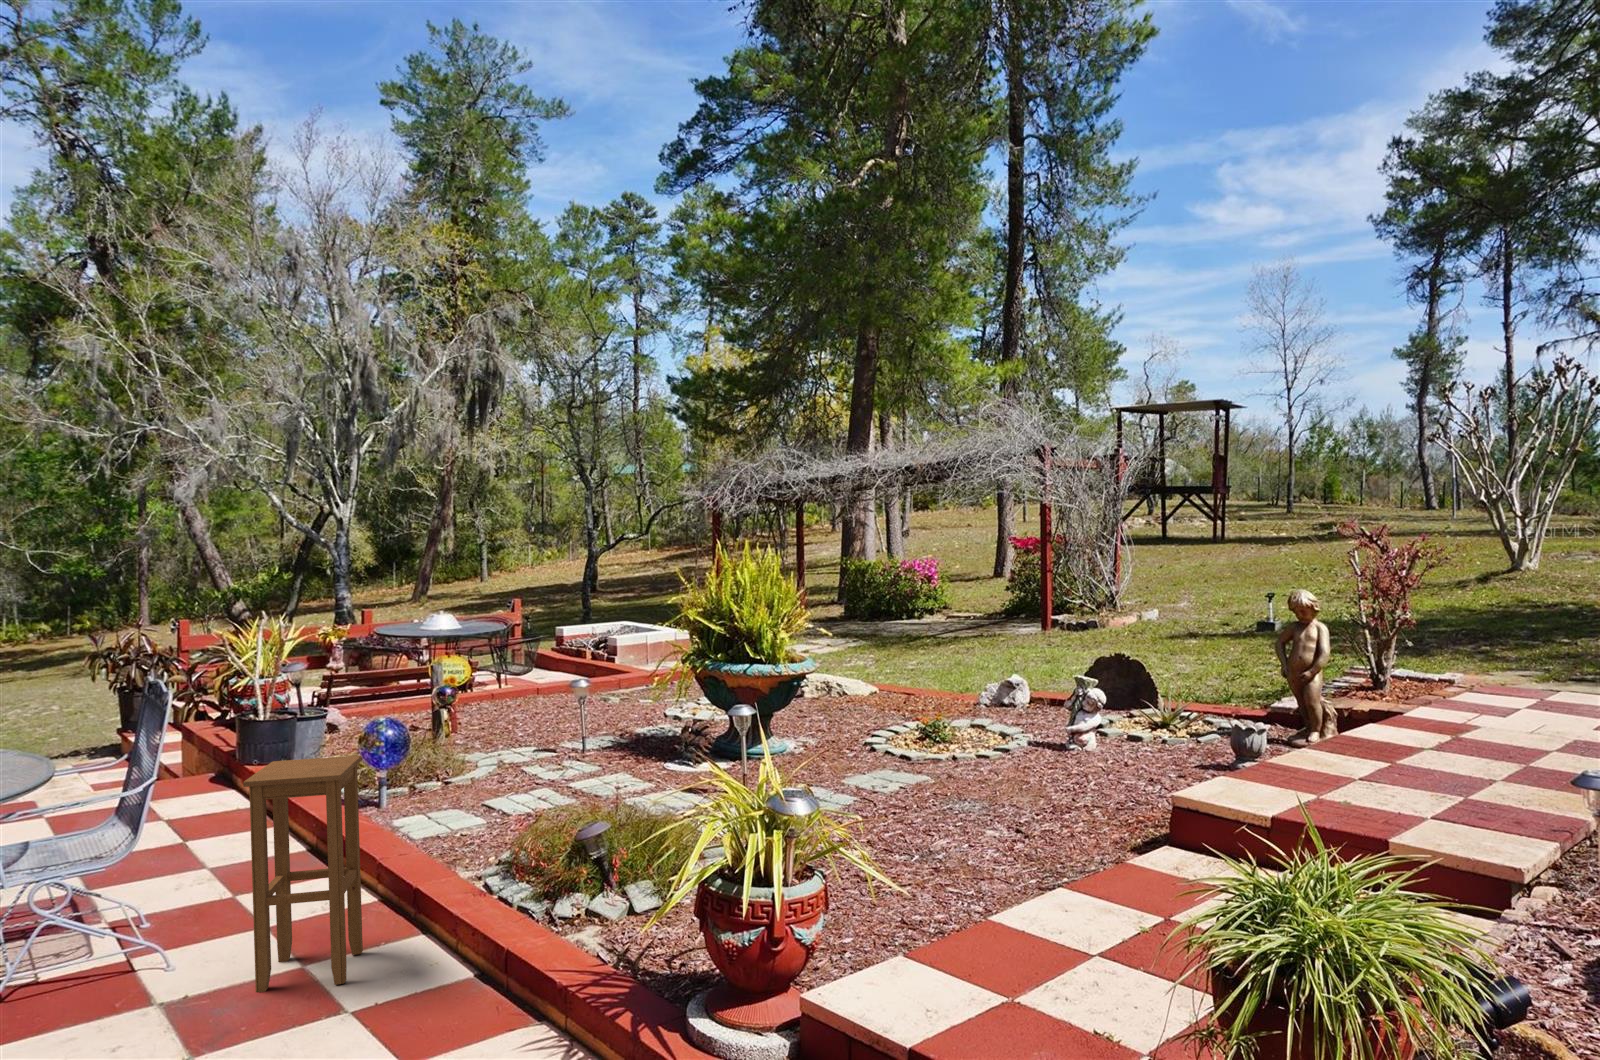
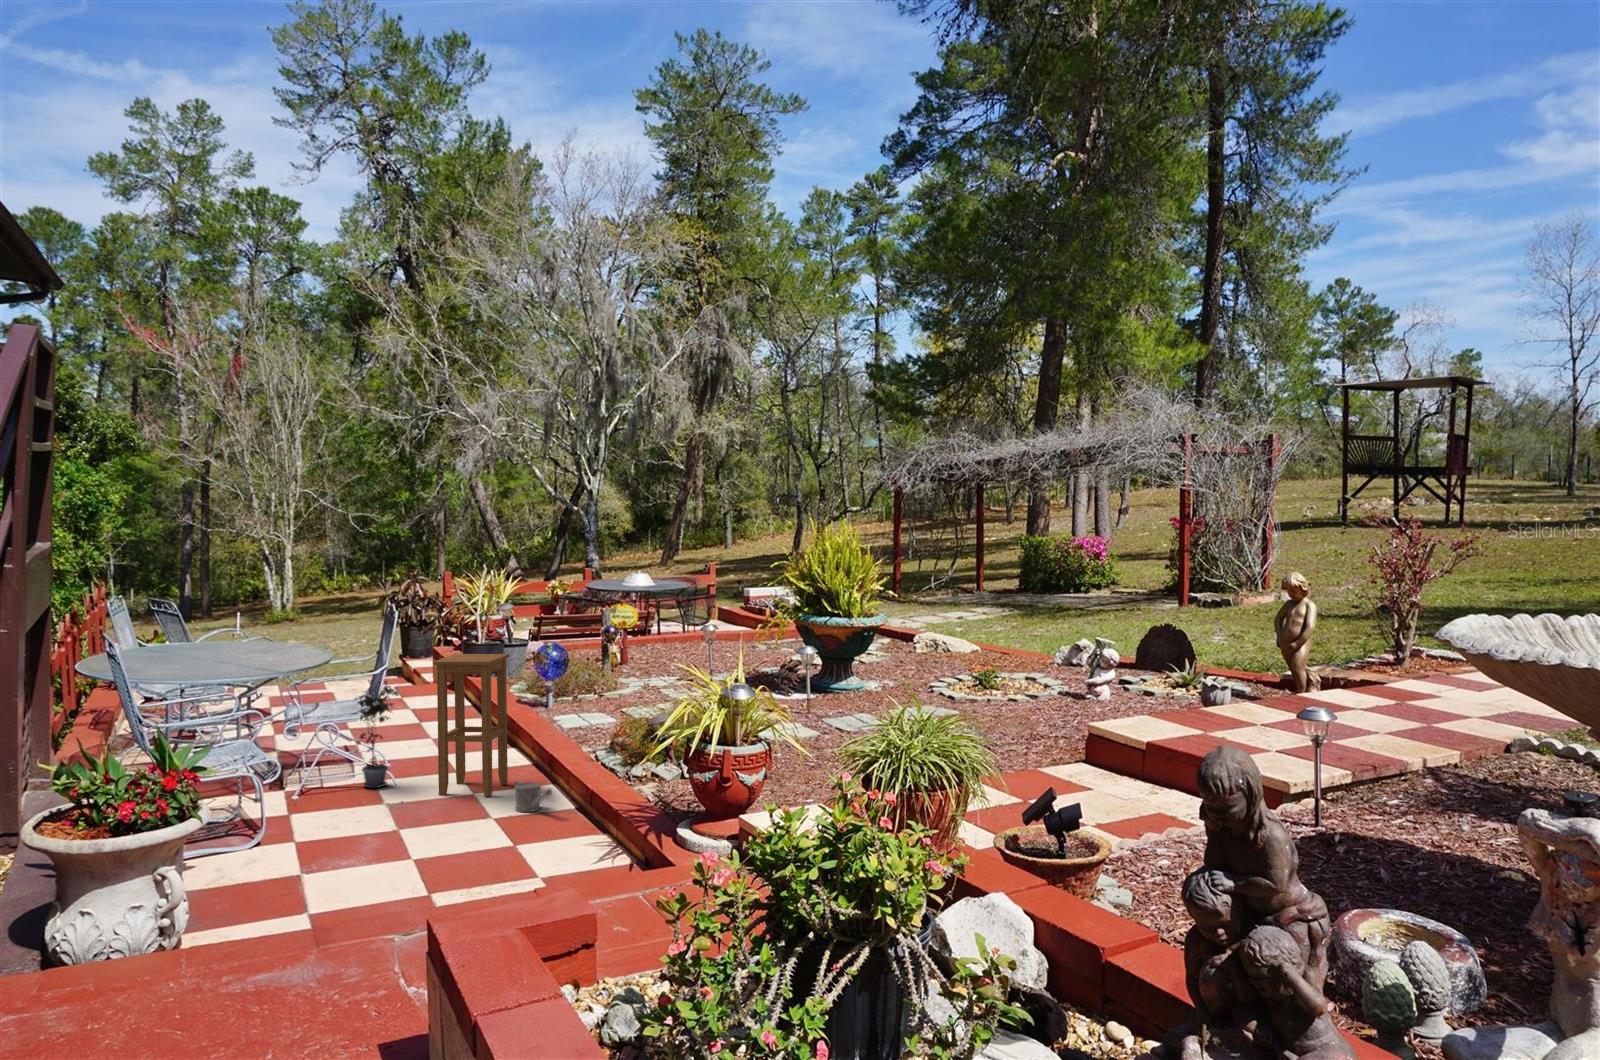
potted plant: none [93,814,179,992] -> present [356,681,399,788]
watering can: none [390,958,464,1013] -> present [515,781,552,812]

